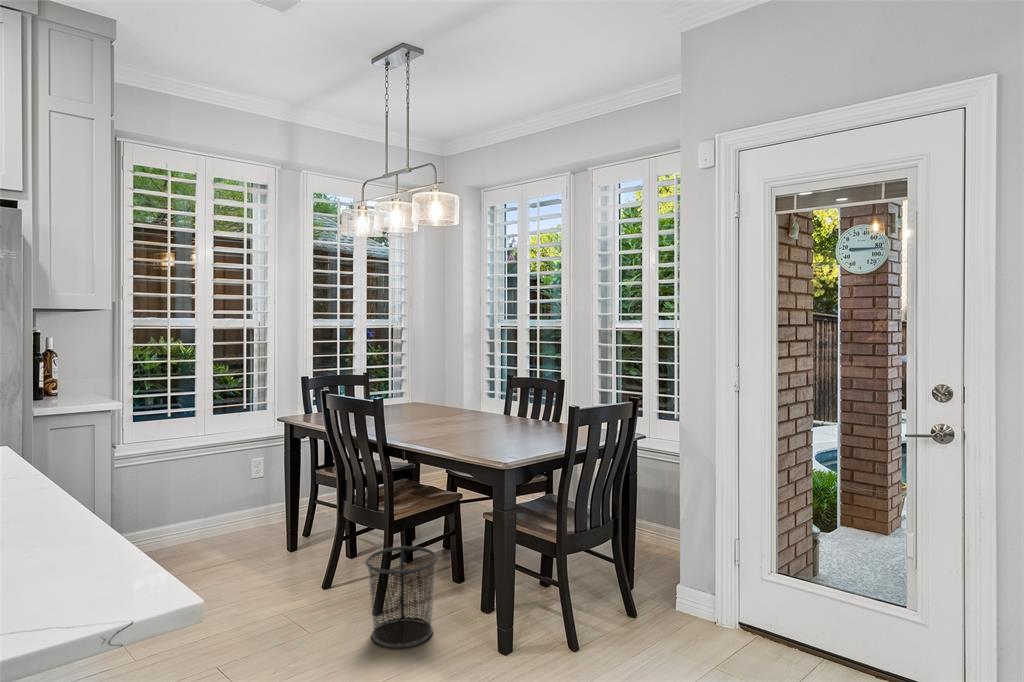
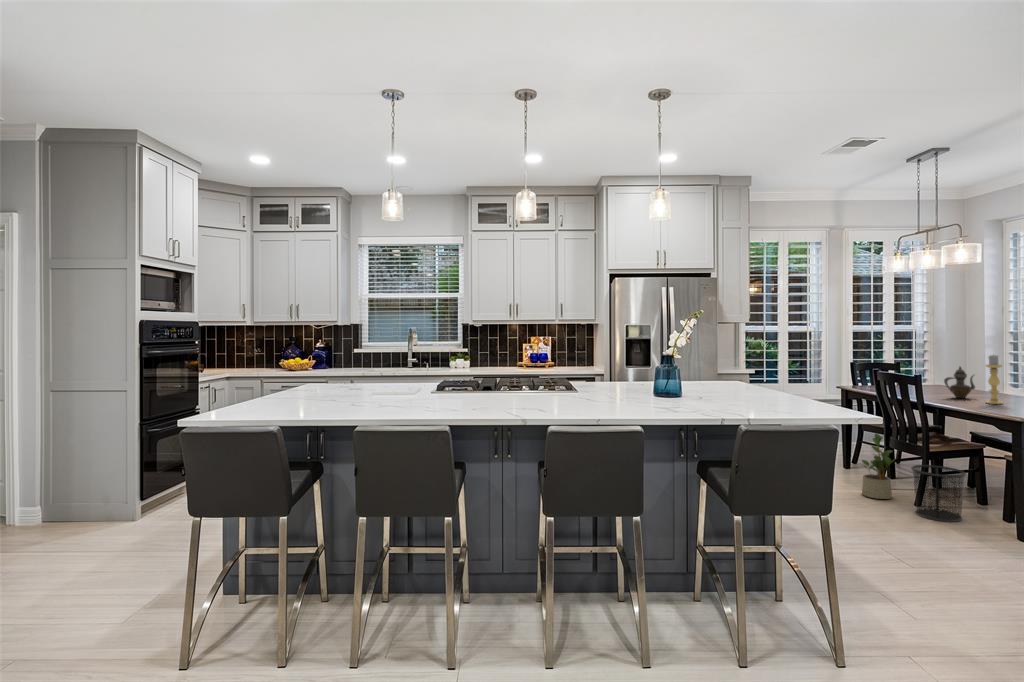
candle holder: none [462,364,481,438] -> present [986,355,1003,404]
teapot: none [415,381,451,429] -> present [944,367,975,398]
potted plant: none [299,502,348,617] -> present [862,433,894,499]

